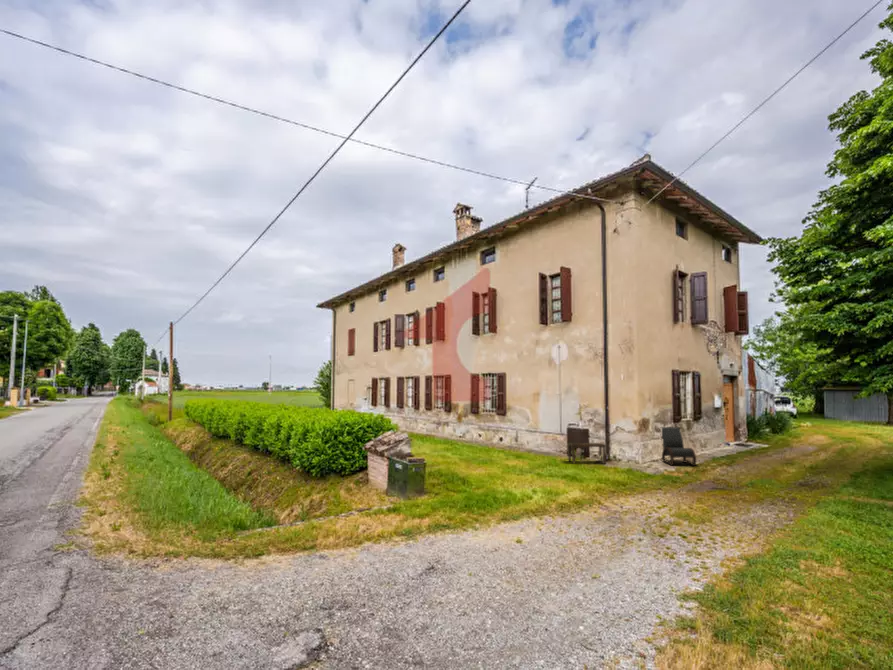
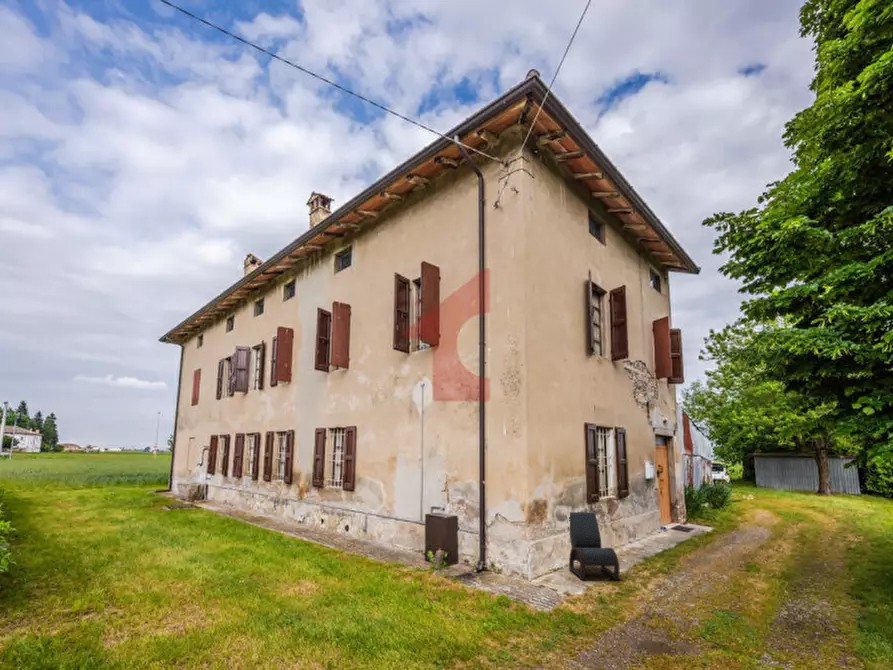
bench: present [568,443,606,464] -> none [421,540,480,580]

